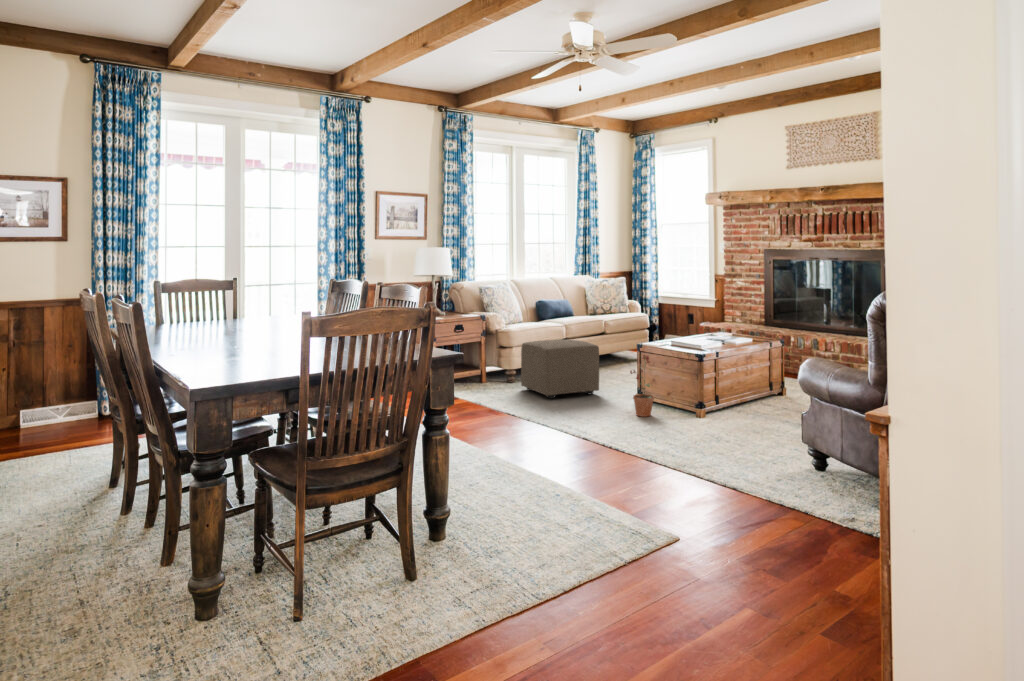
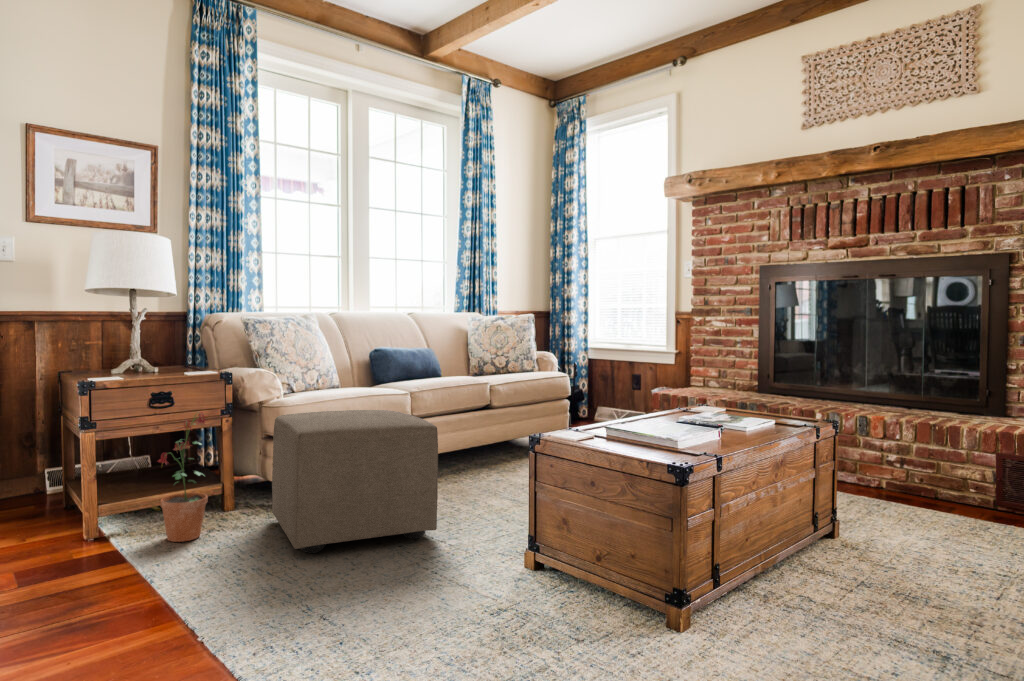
potted plant: present [630,355,654,417] -> present [159,413,208,542]

